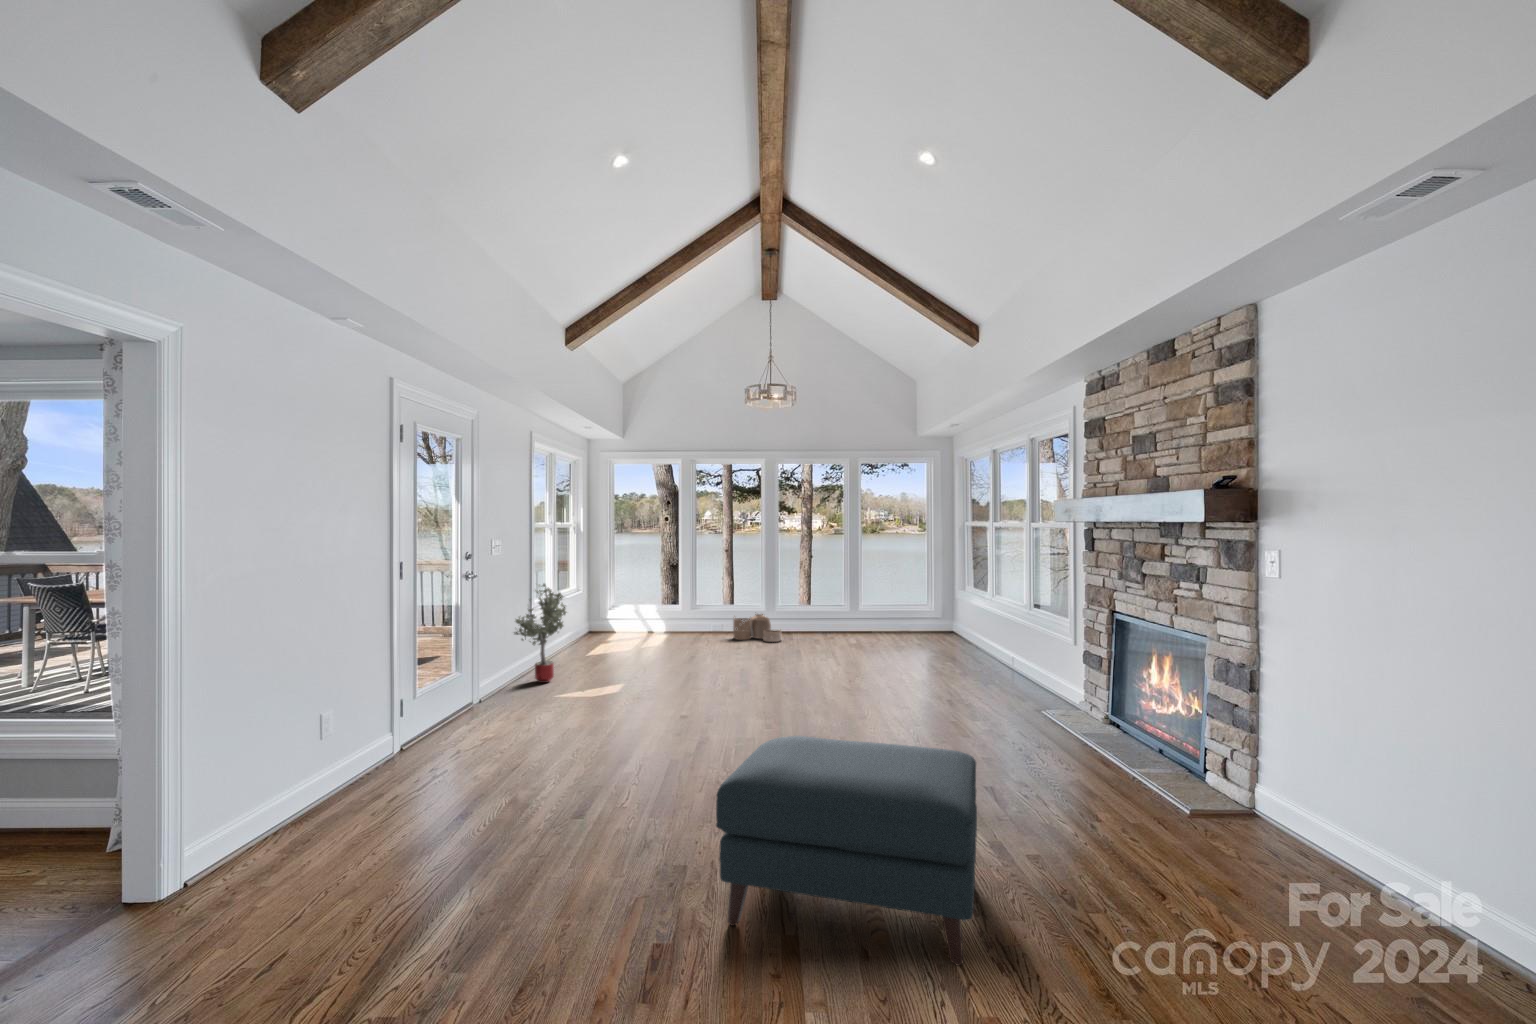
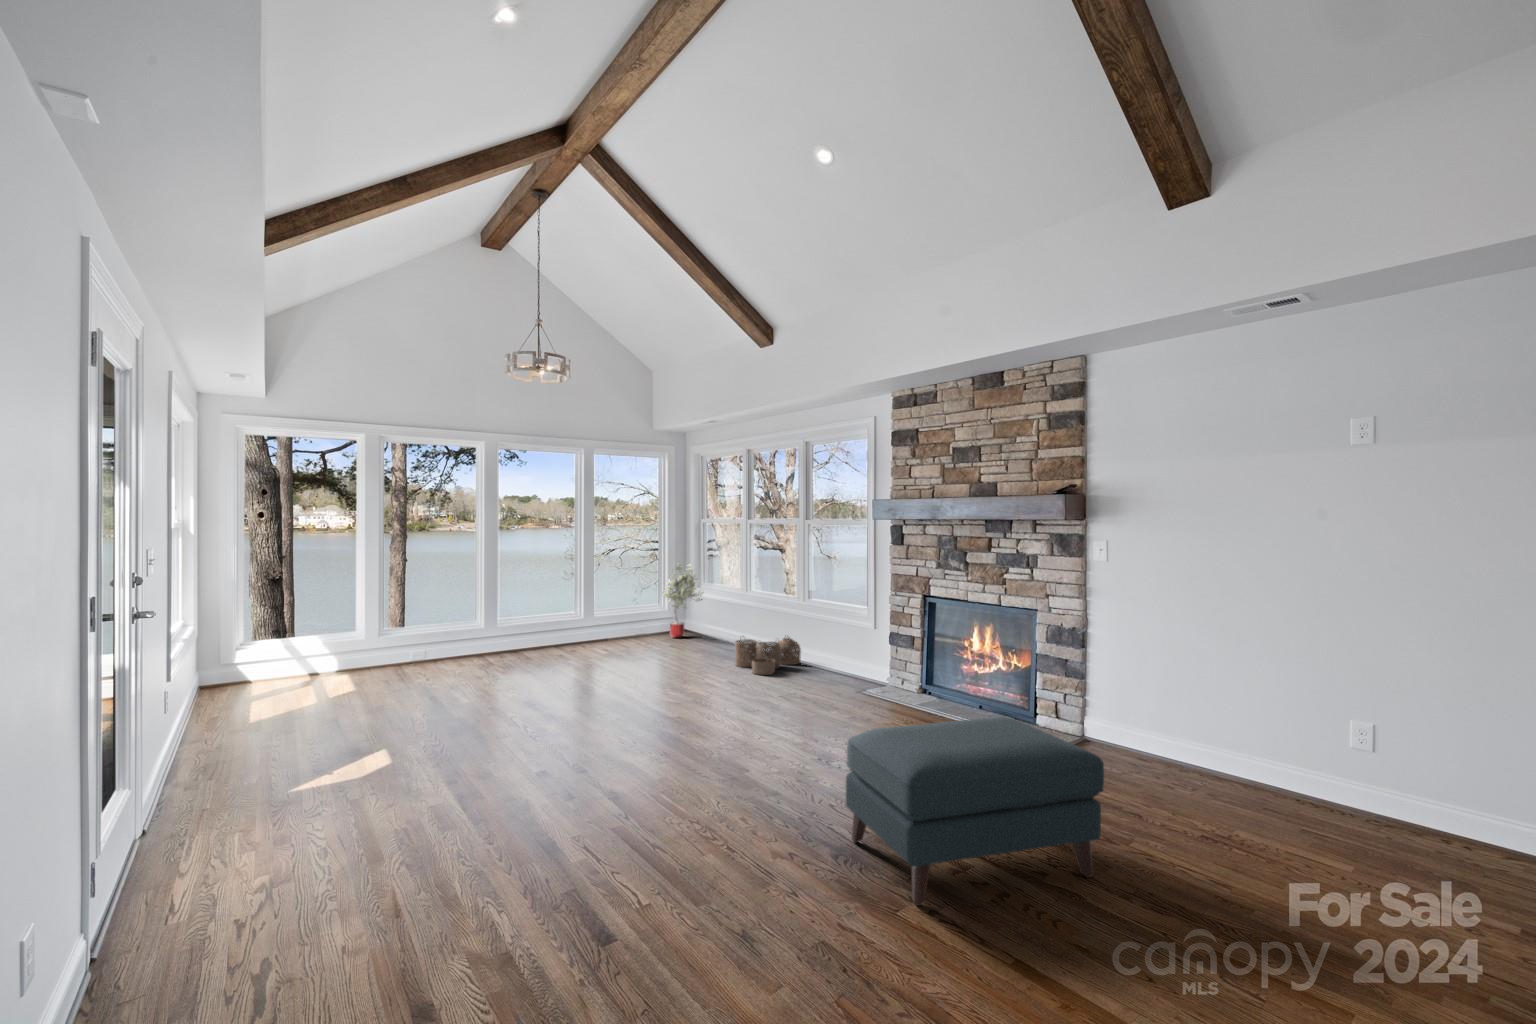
potted tree: present [514,584,567,683] -> present [663,563,704,638]
woven basket: present [733,614,781,642] -> present [735,636,801,675]

